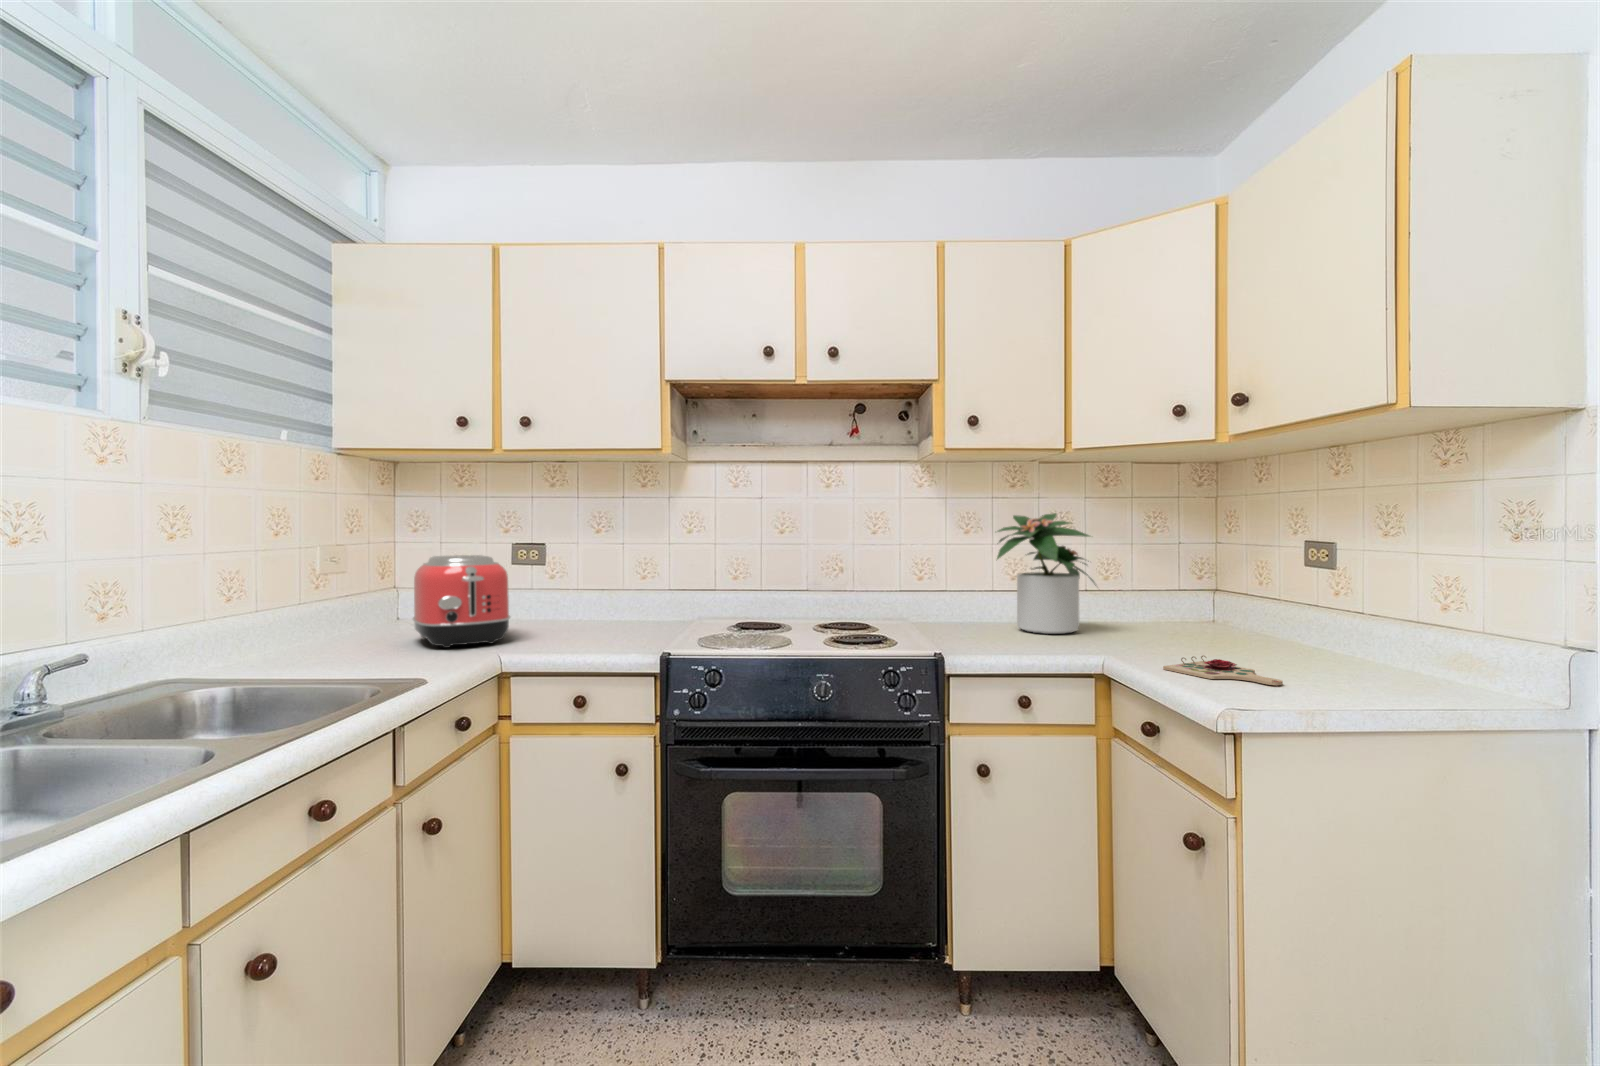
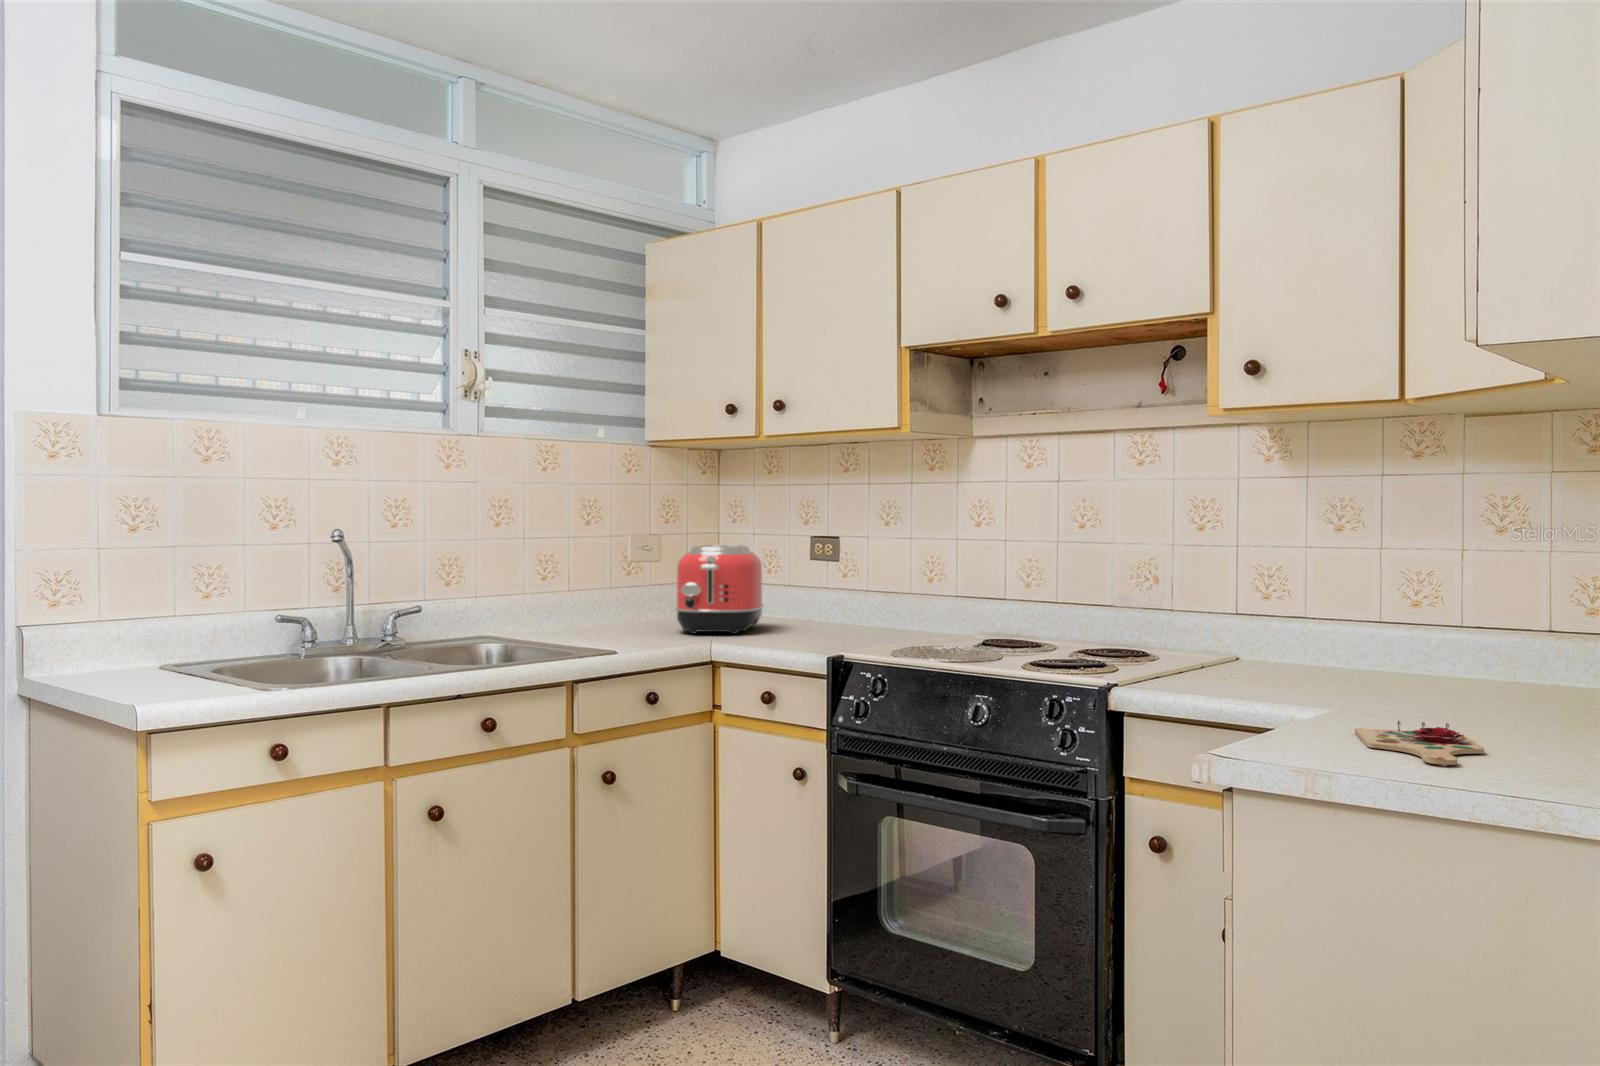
potted plant: present [997,513,1096,634] -> none [1298,498,1492,690]

